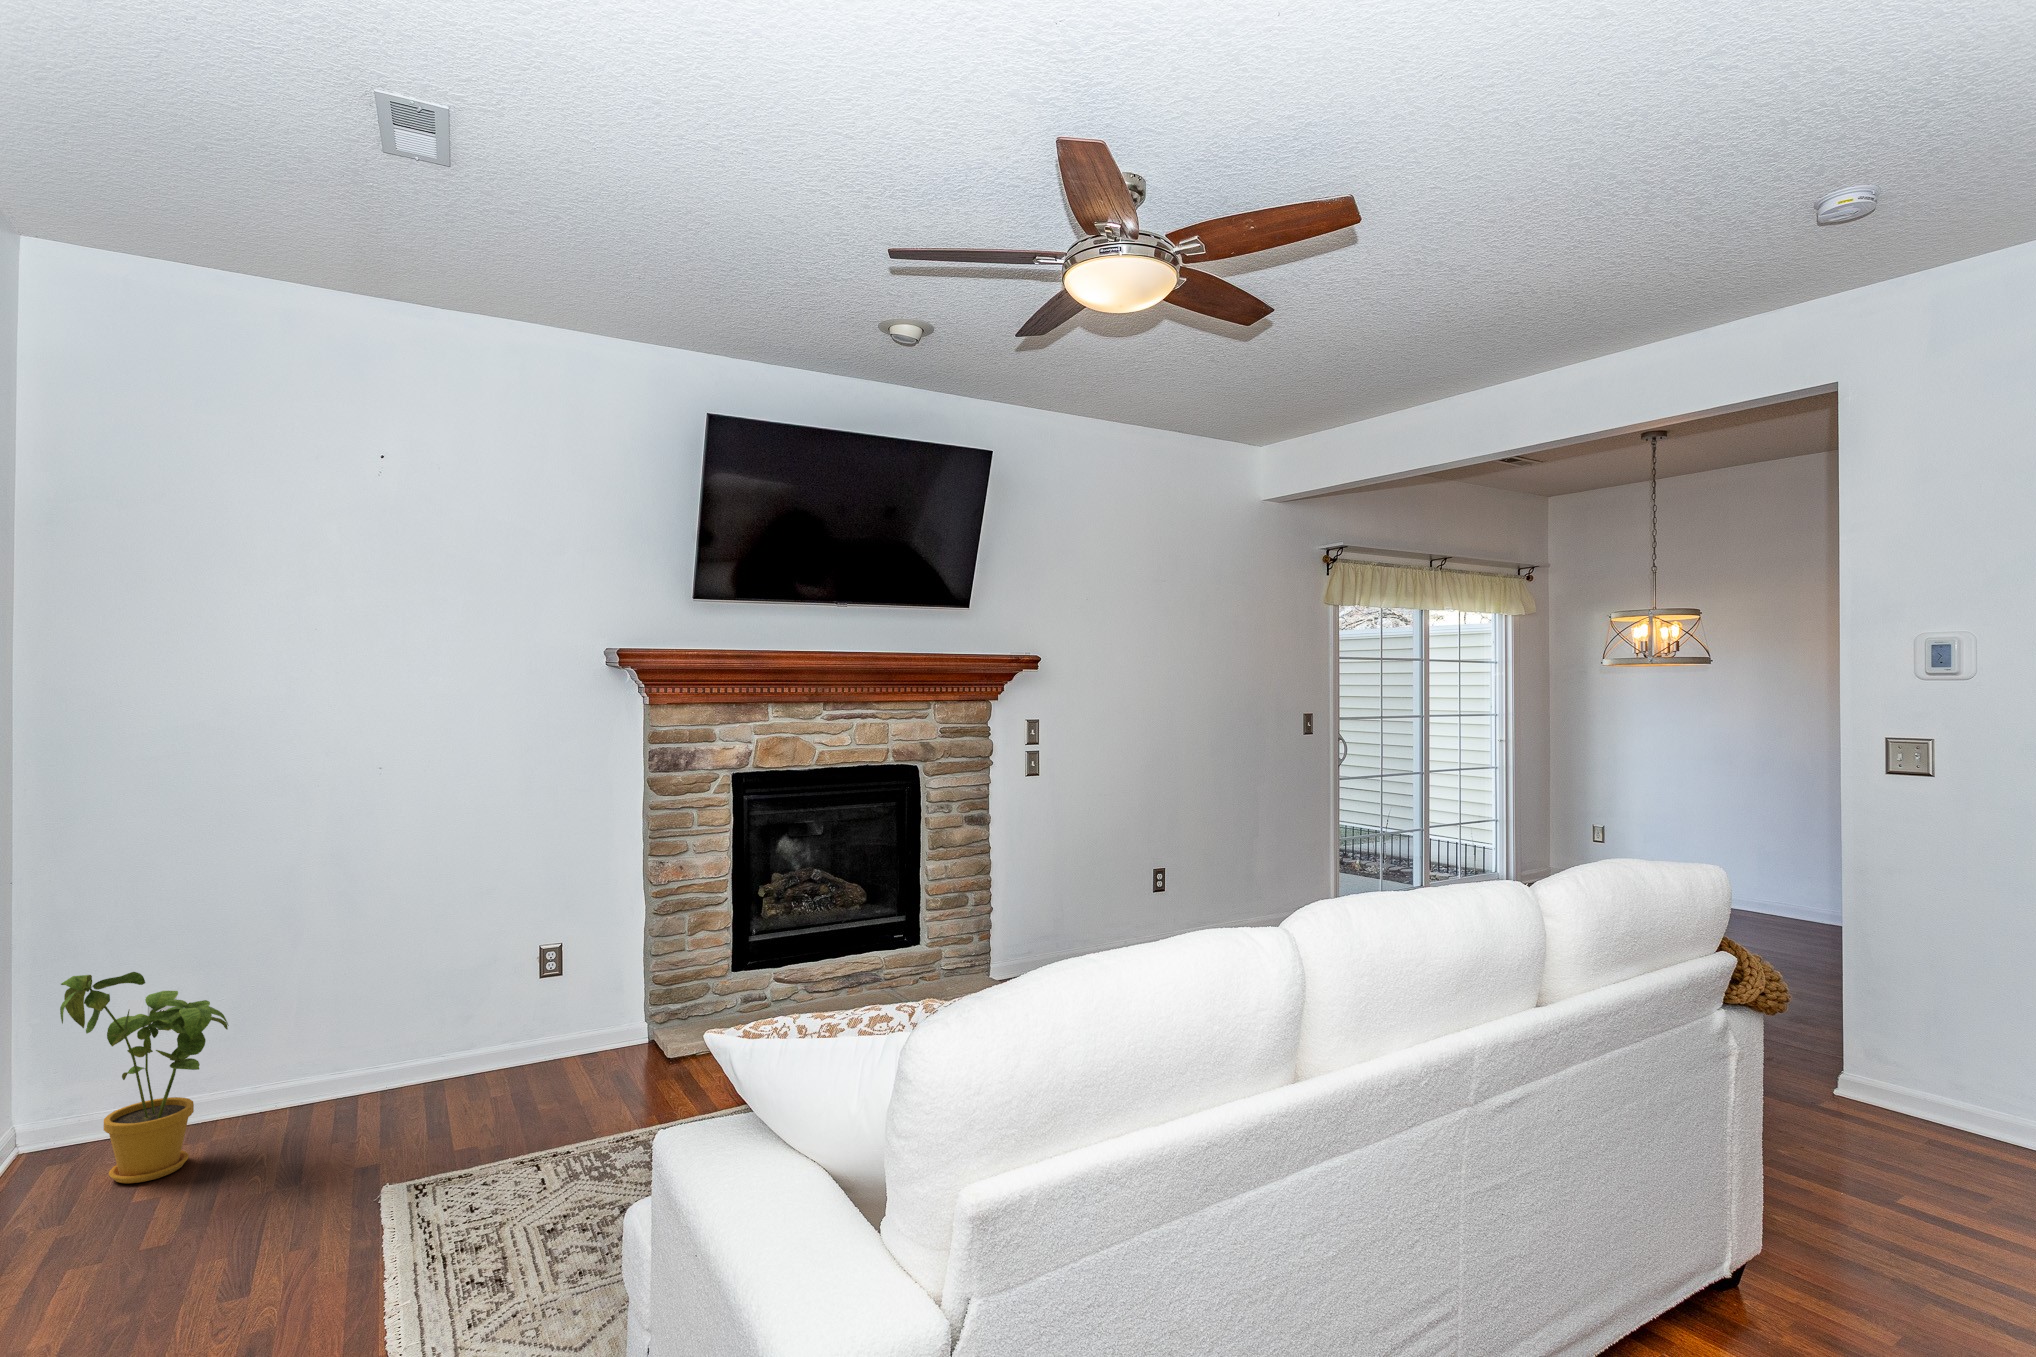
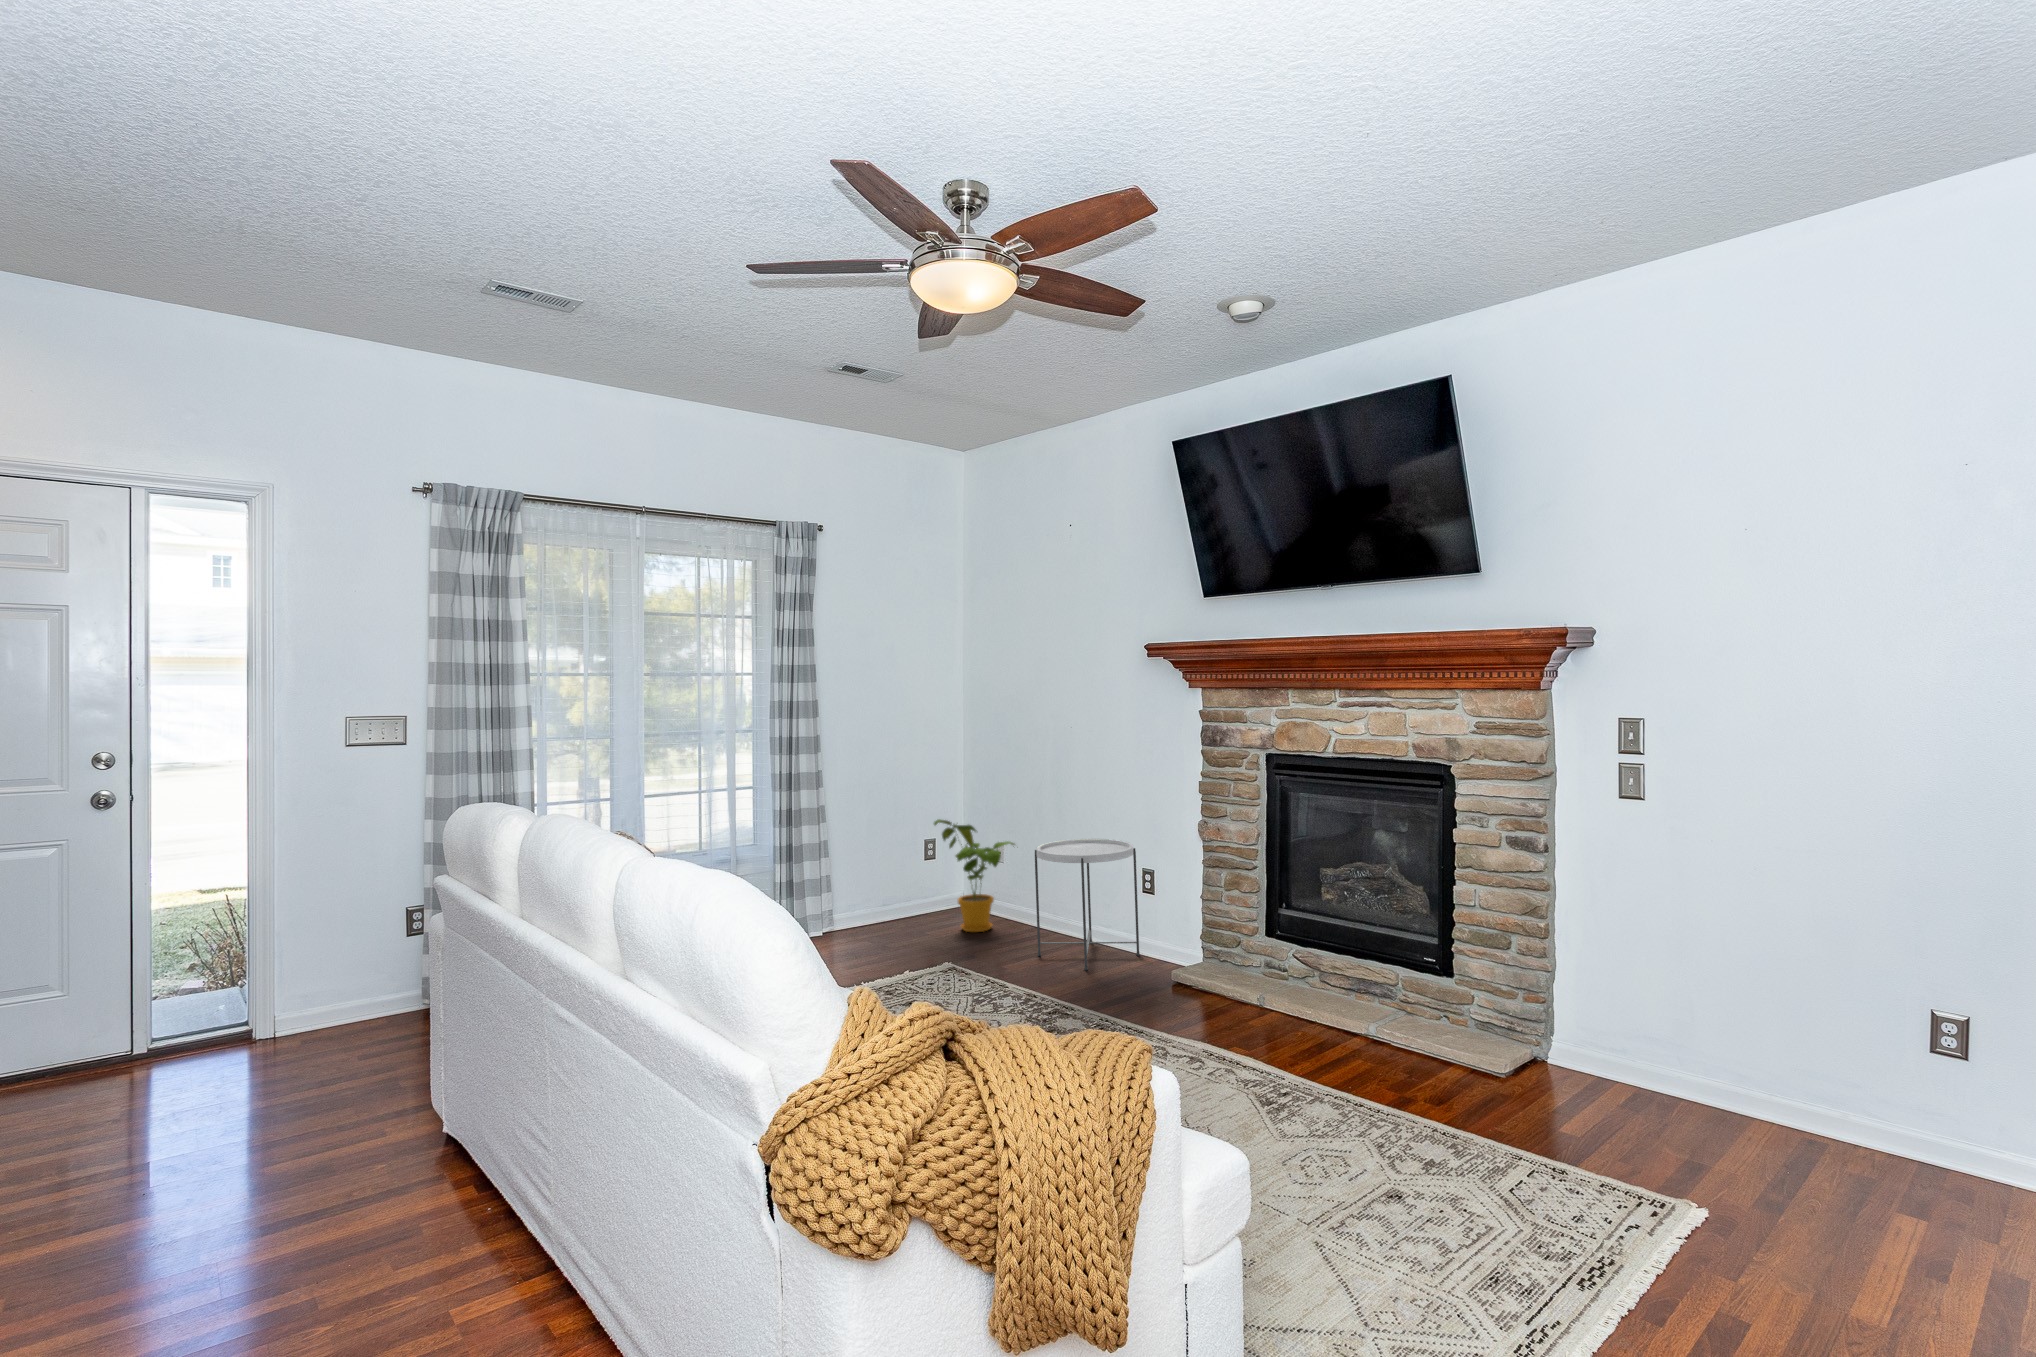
side table: none [391,921,552,1130] -> present [1035,839,1140,970]

